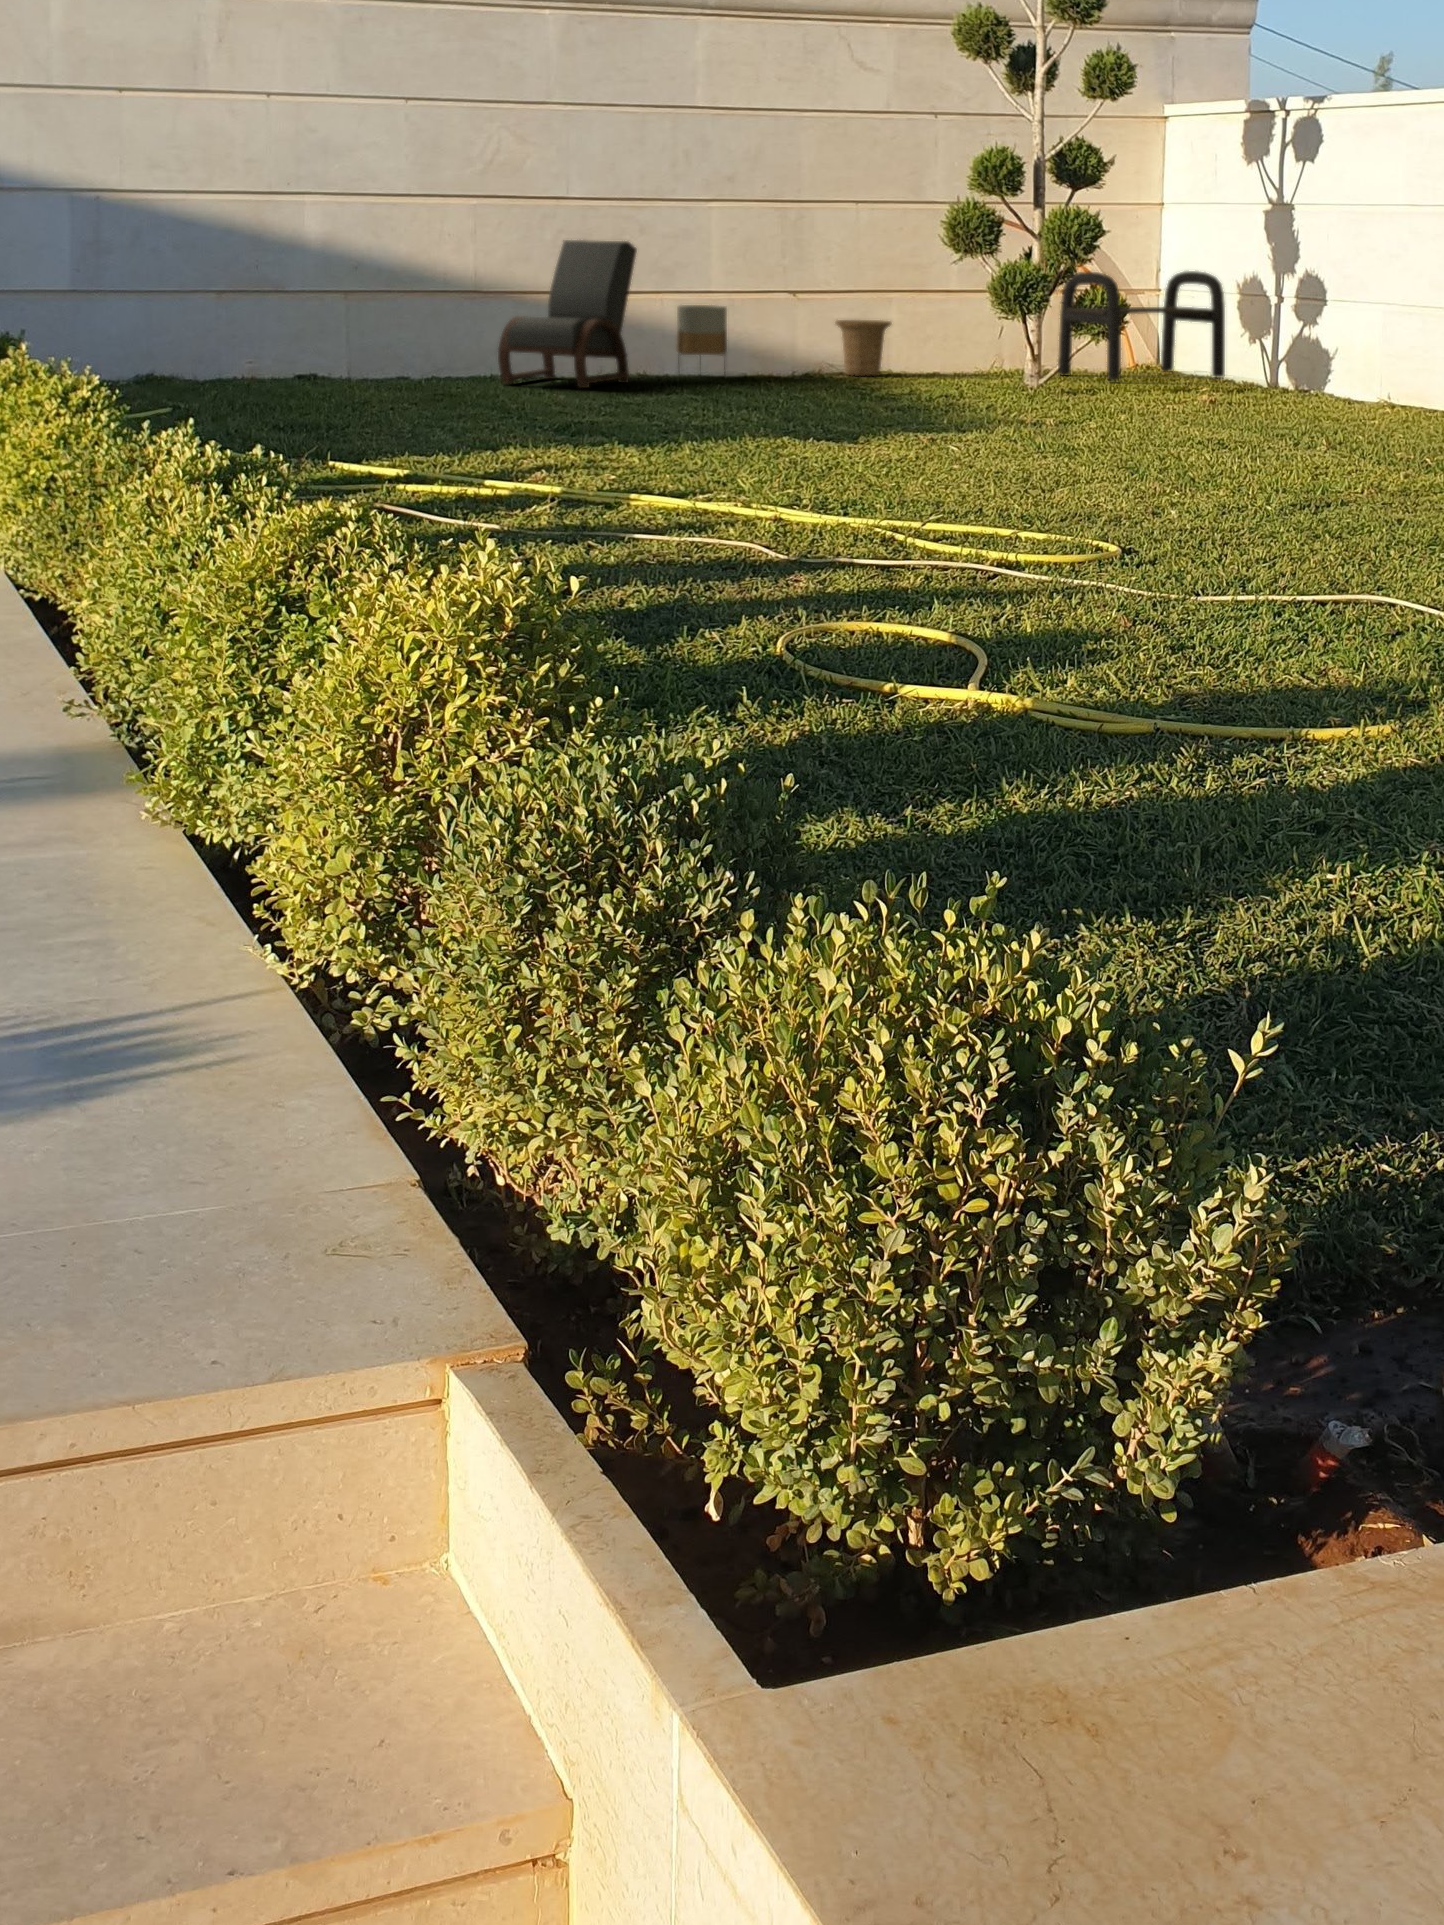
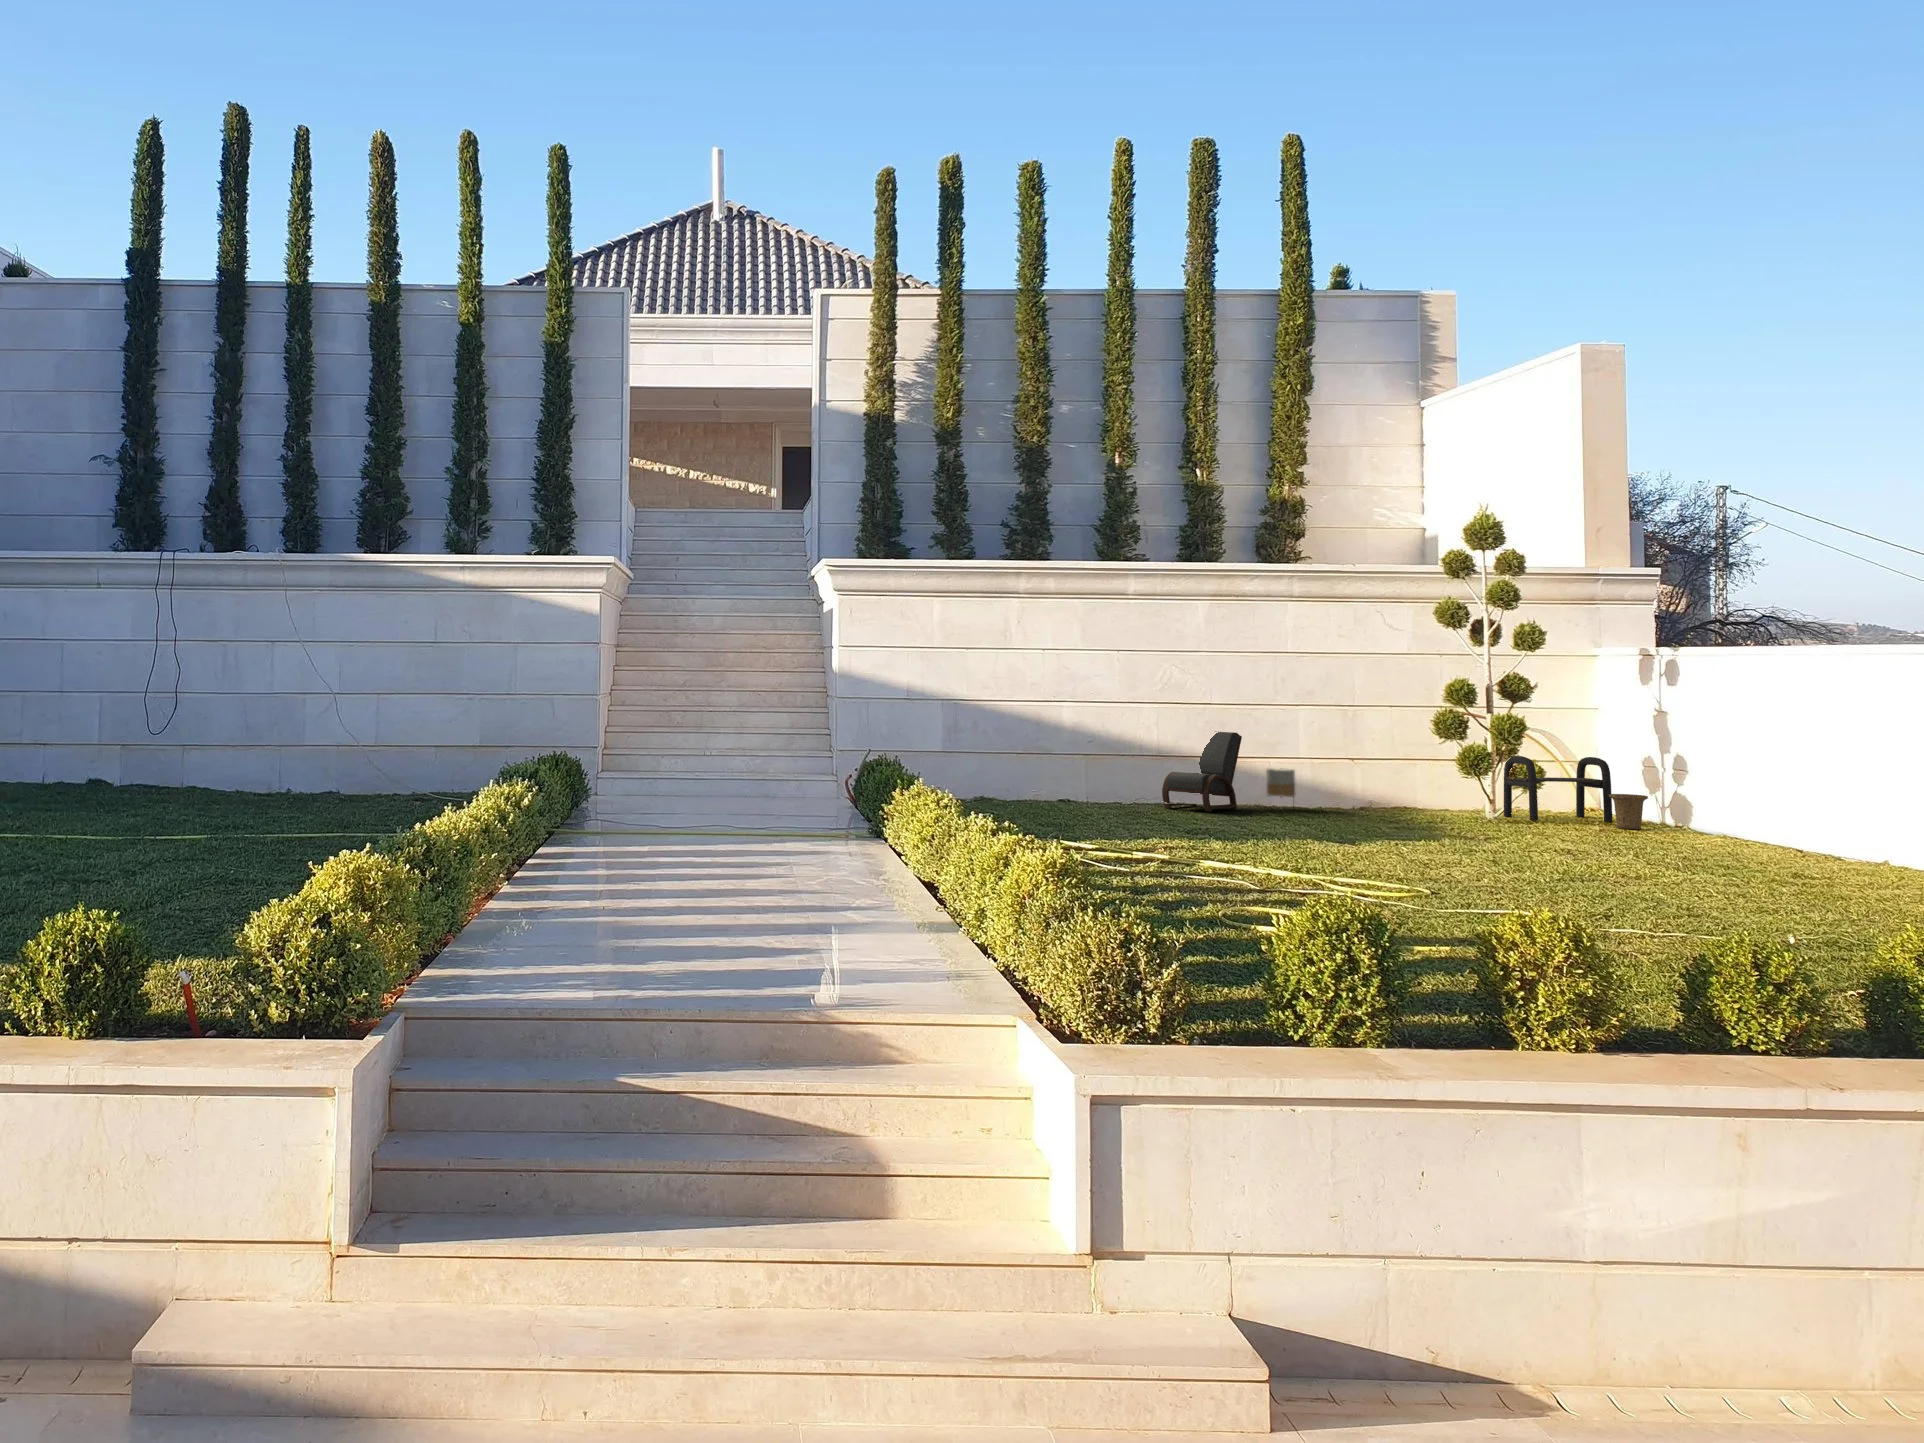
basket: present [836,320,891,375] -> present [1609,794,1648,829]

